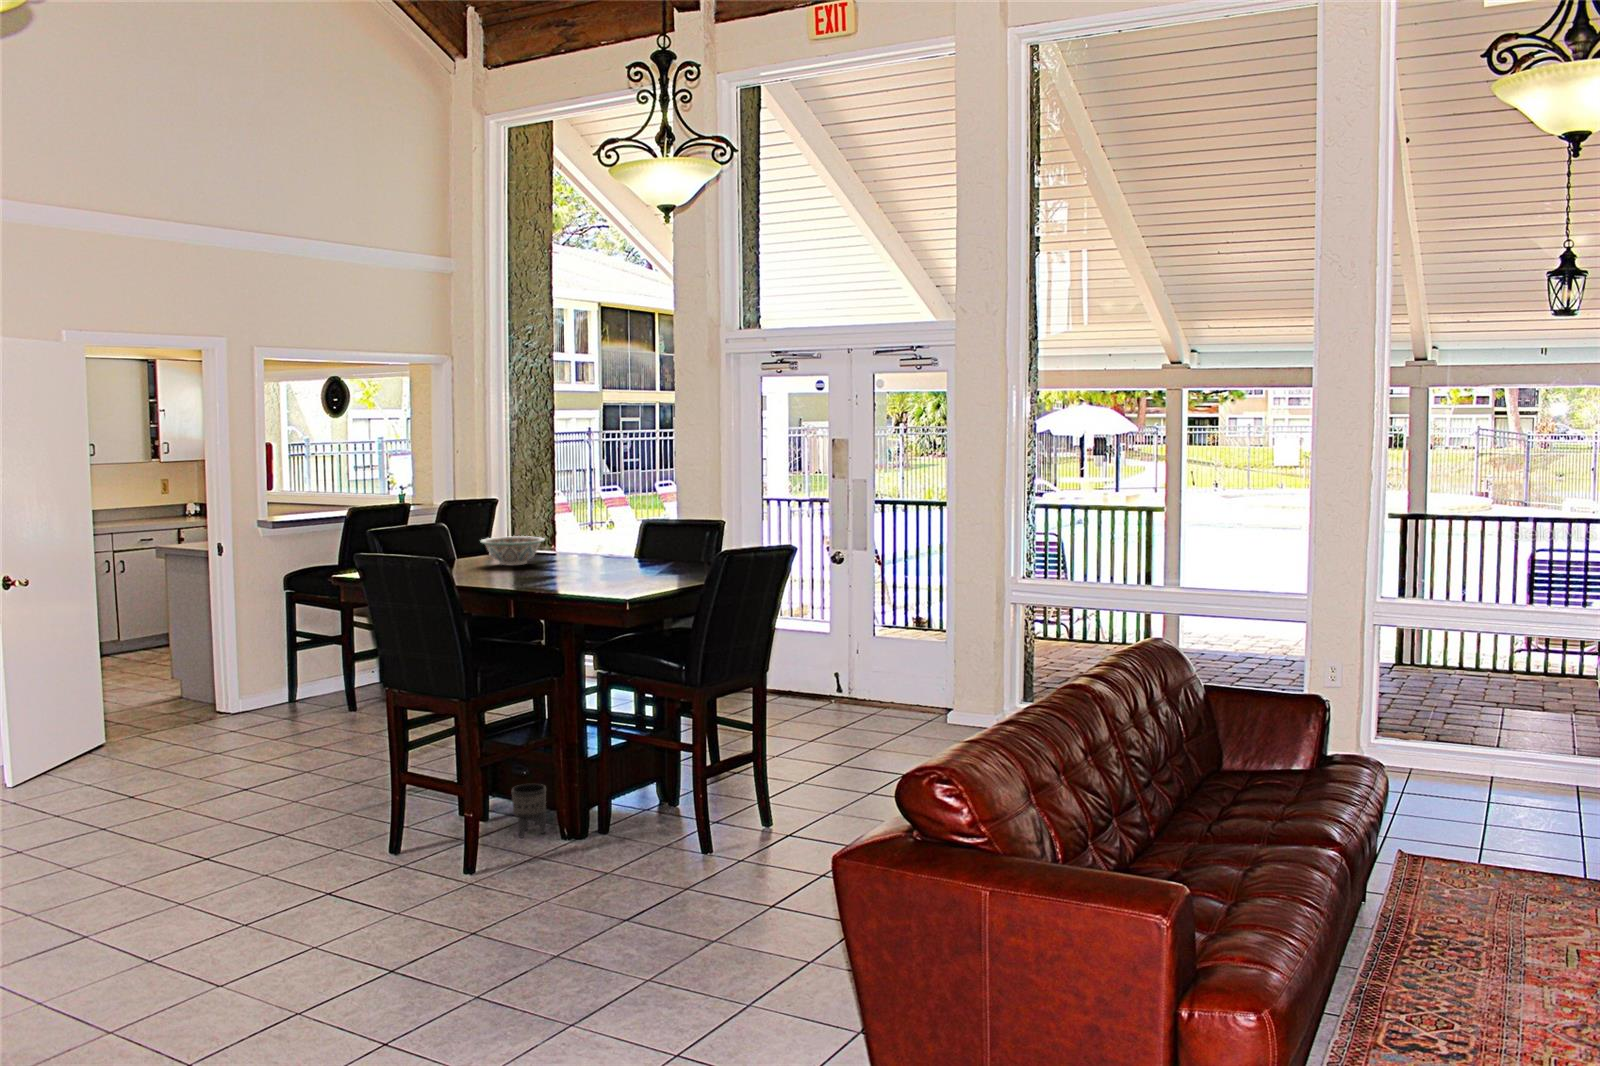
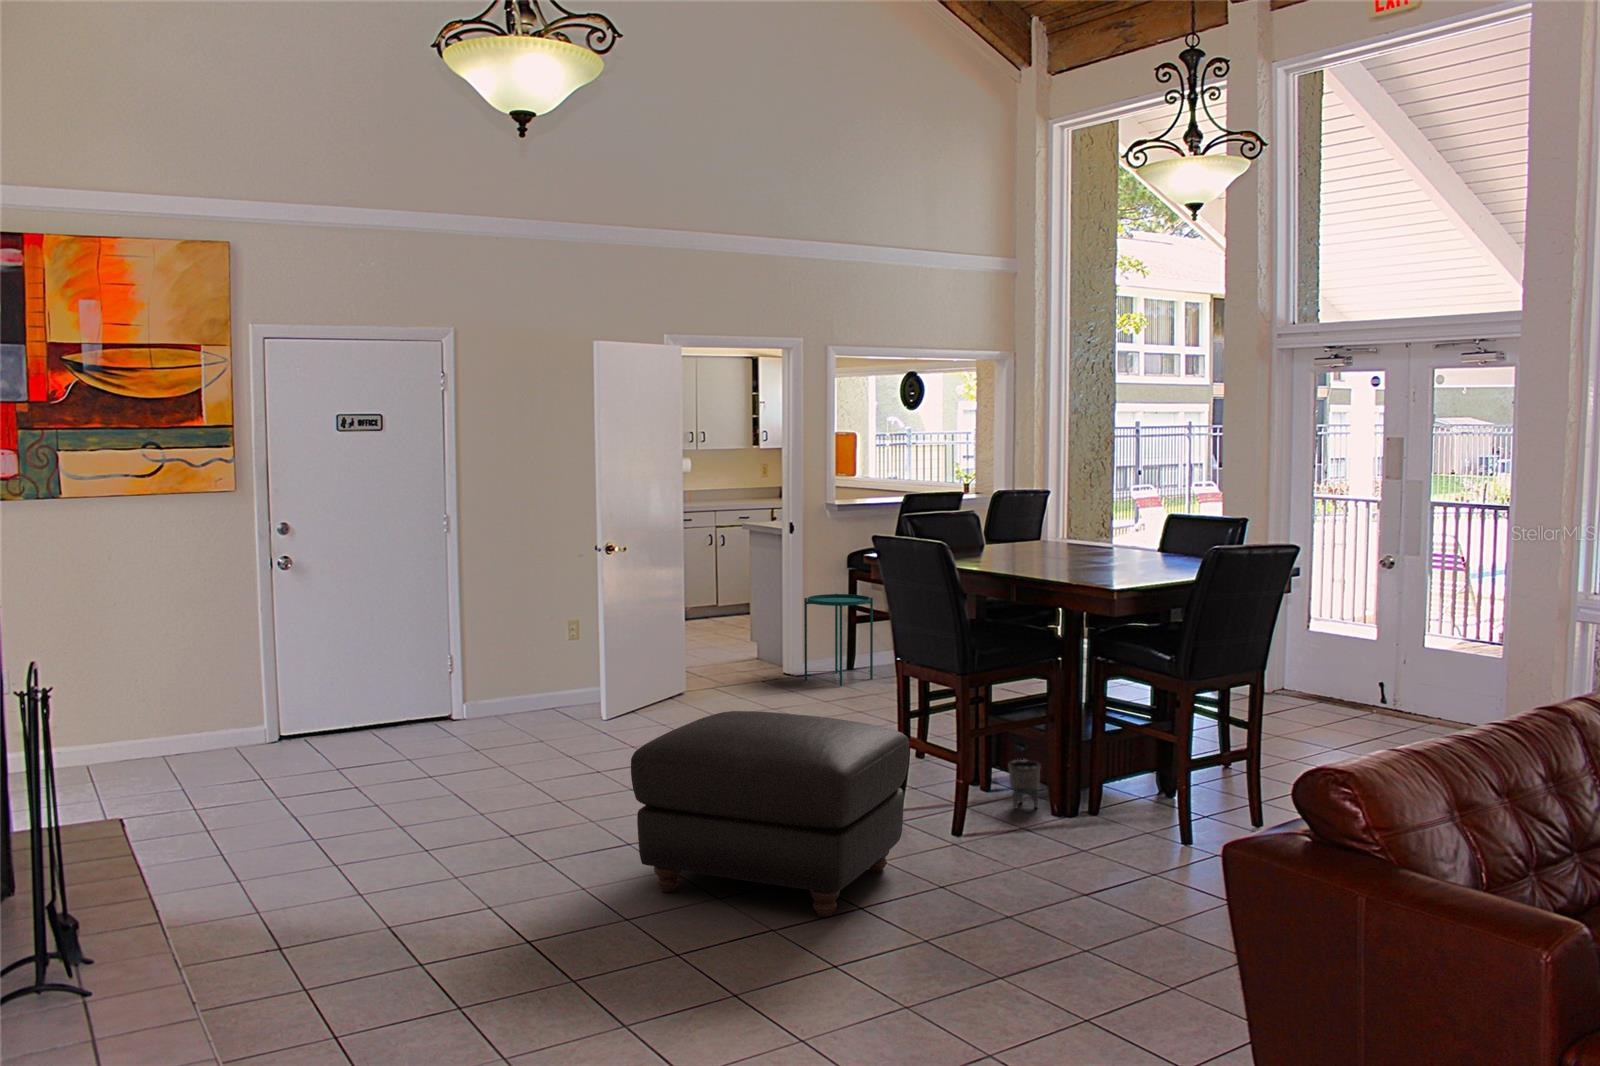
decorative bowl: present [480,536,545,565] -> none [1000,530,1061,557]
side table: none [238,618,324,720] -> present [804,594,873,686]
ottoman: none [48,768,414,1015] -> present [631,711,909,917]

